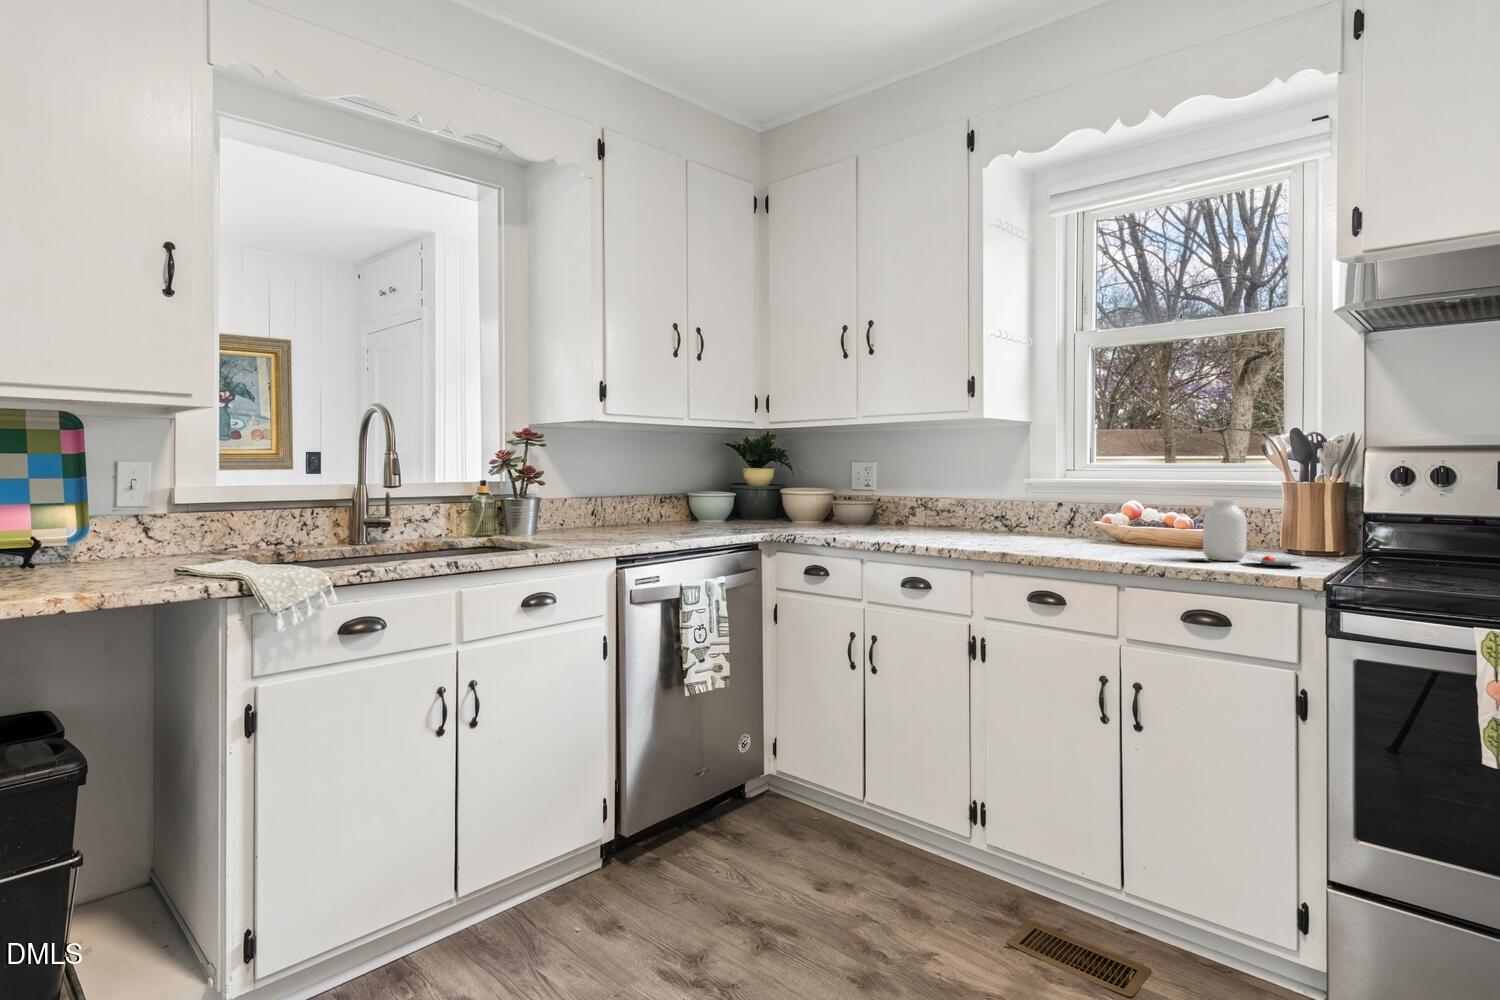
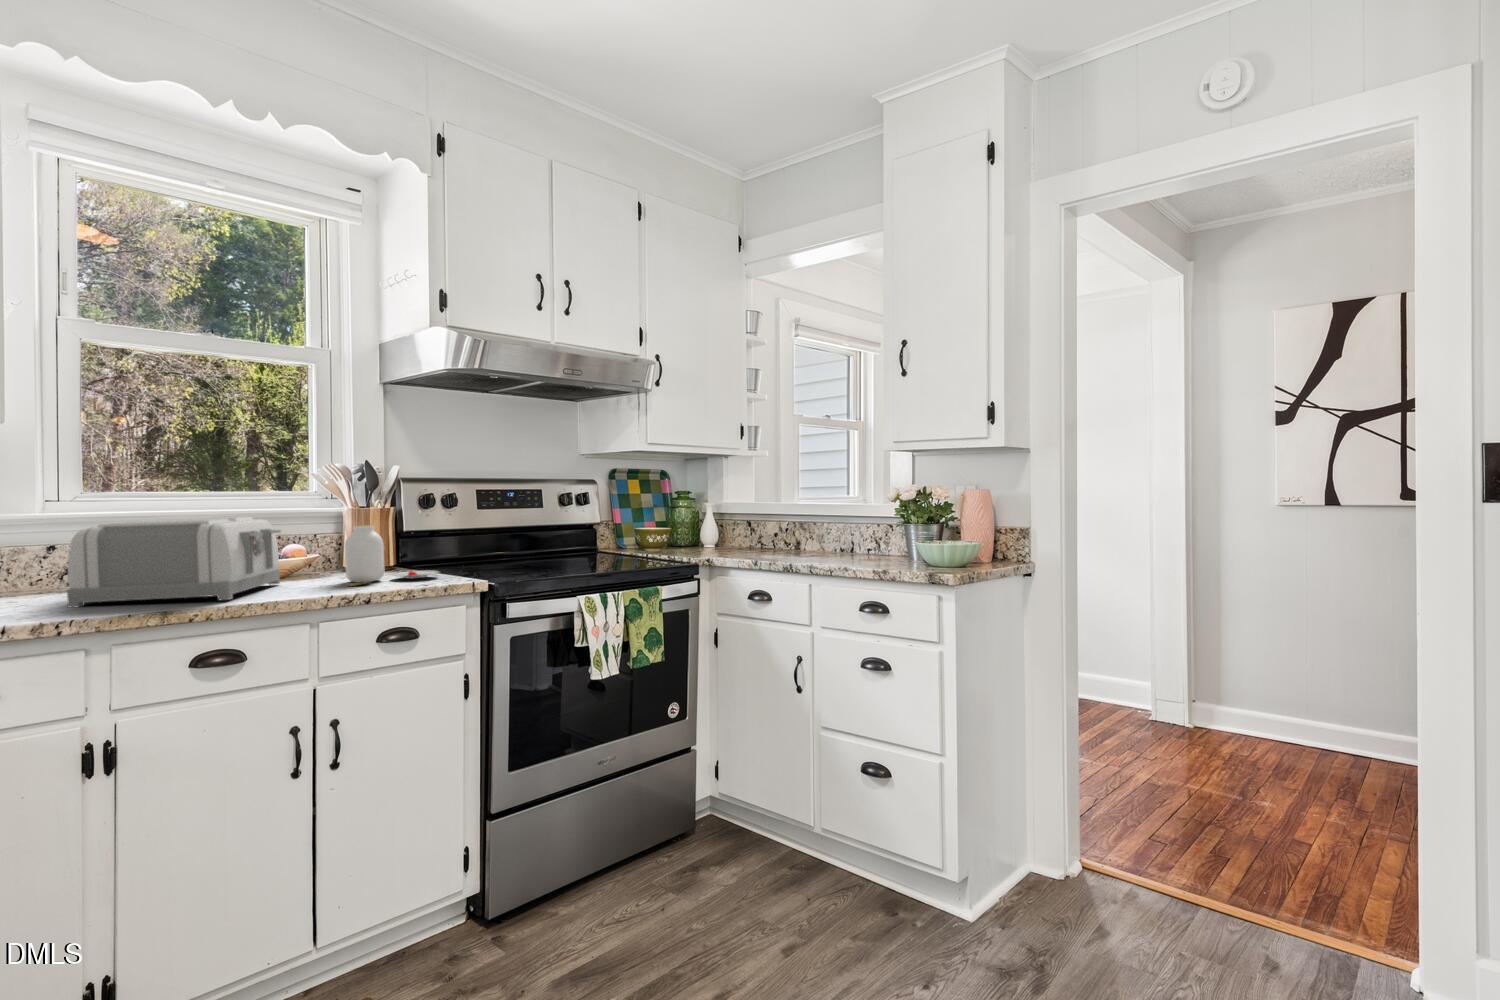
toaster: none [1001,485,1160,553] -> present [67,517,281,607]

